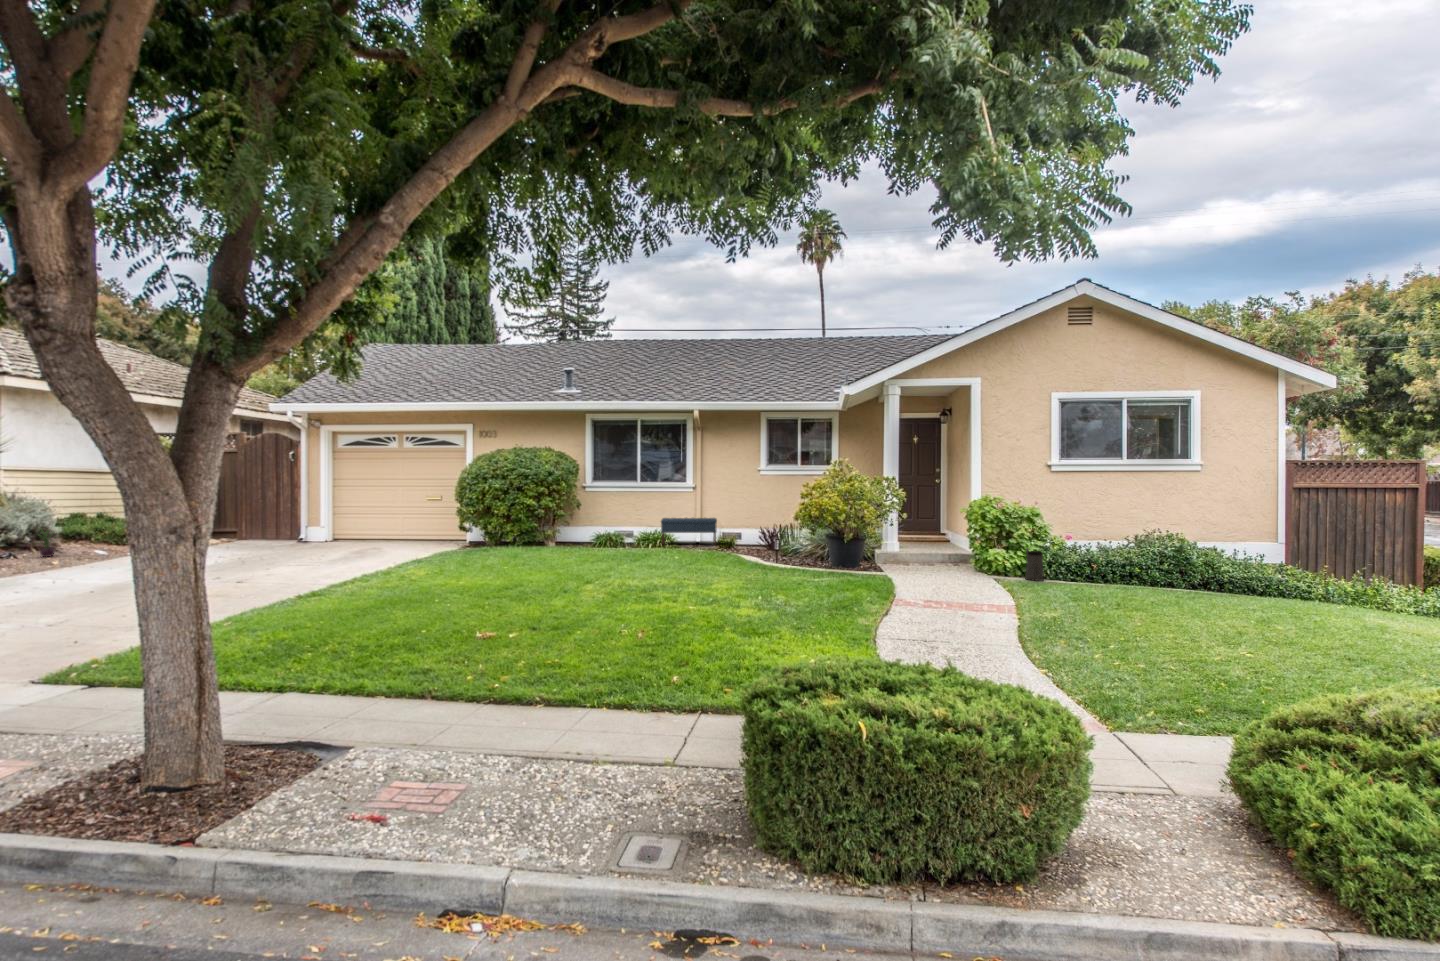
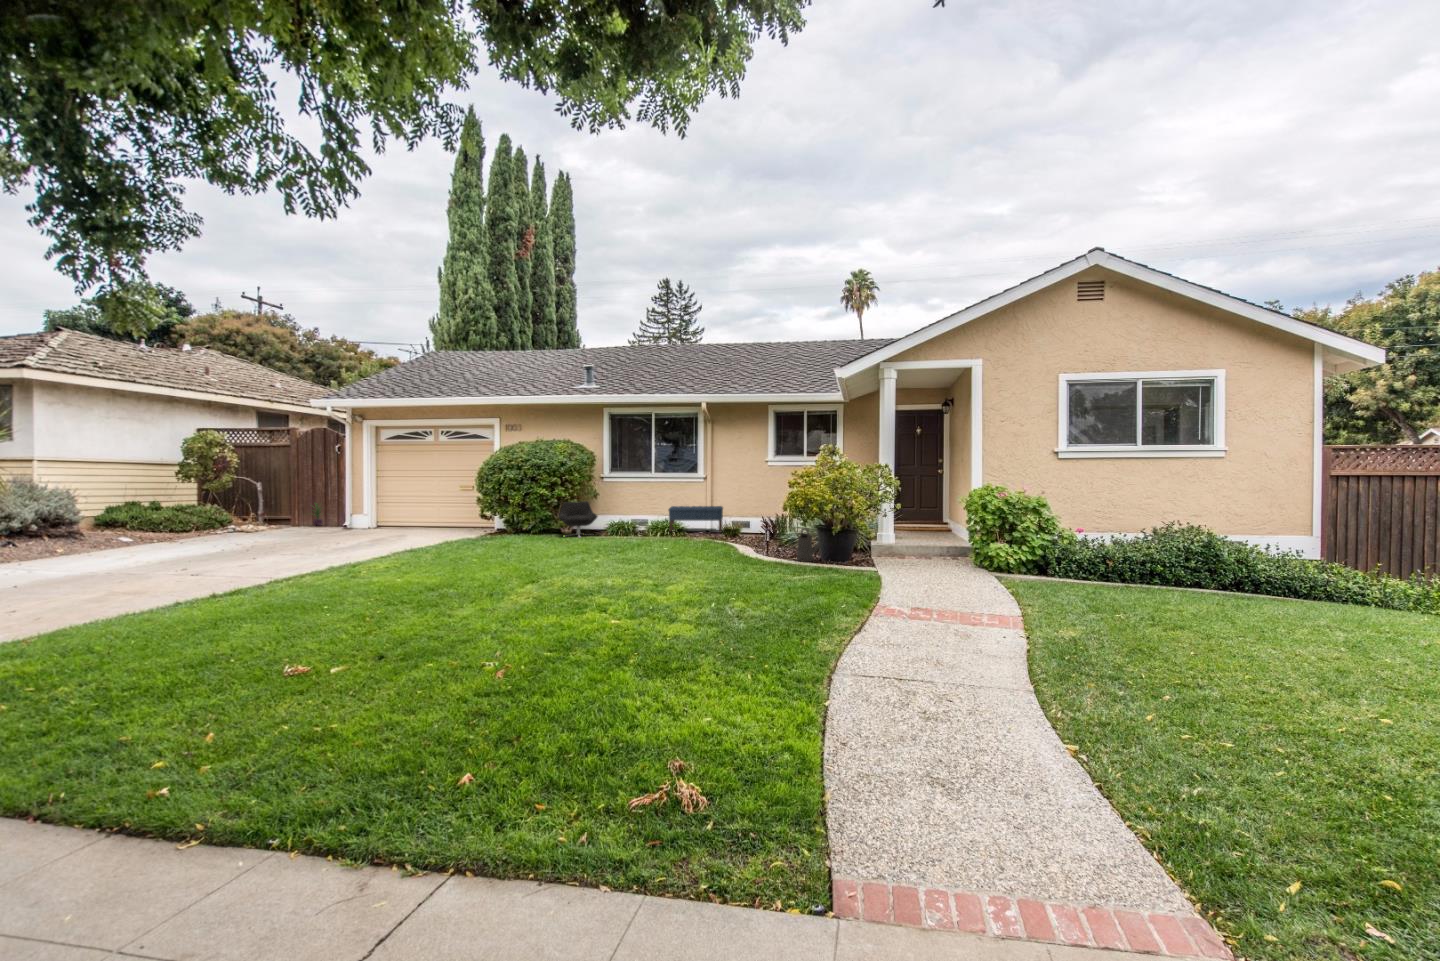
lounge chair: none [546,512,589,550] -> present [559,501,597,537]
decorative plant: present [40,529,54,557] -> present [313,504,323,526]
watering can: present [1025,546,1044,581] -> present [794,528,821,562]

